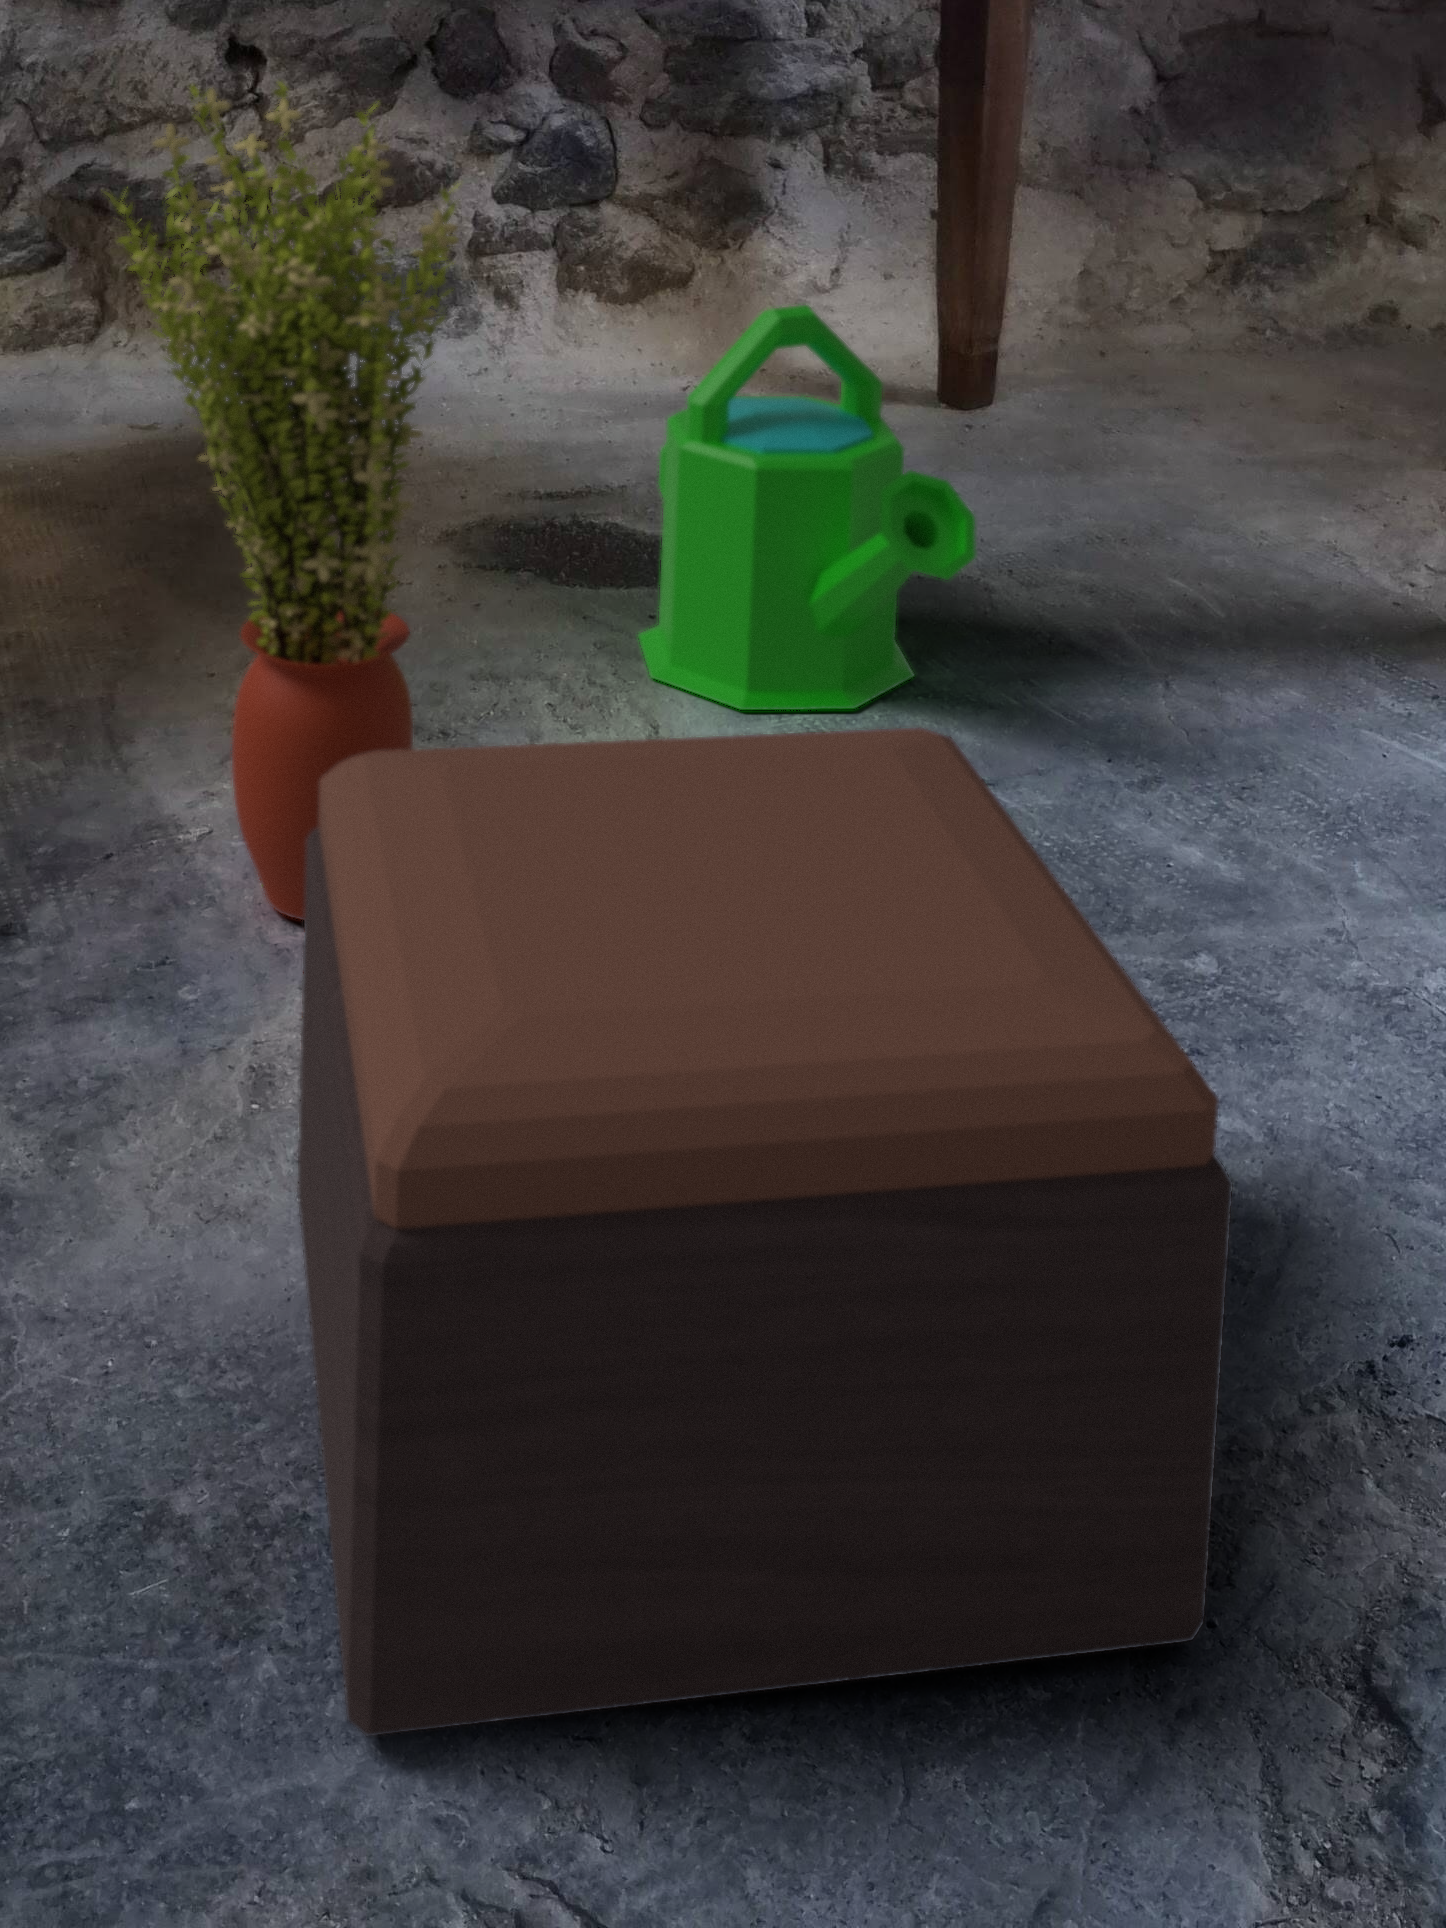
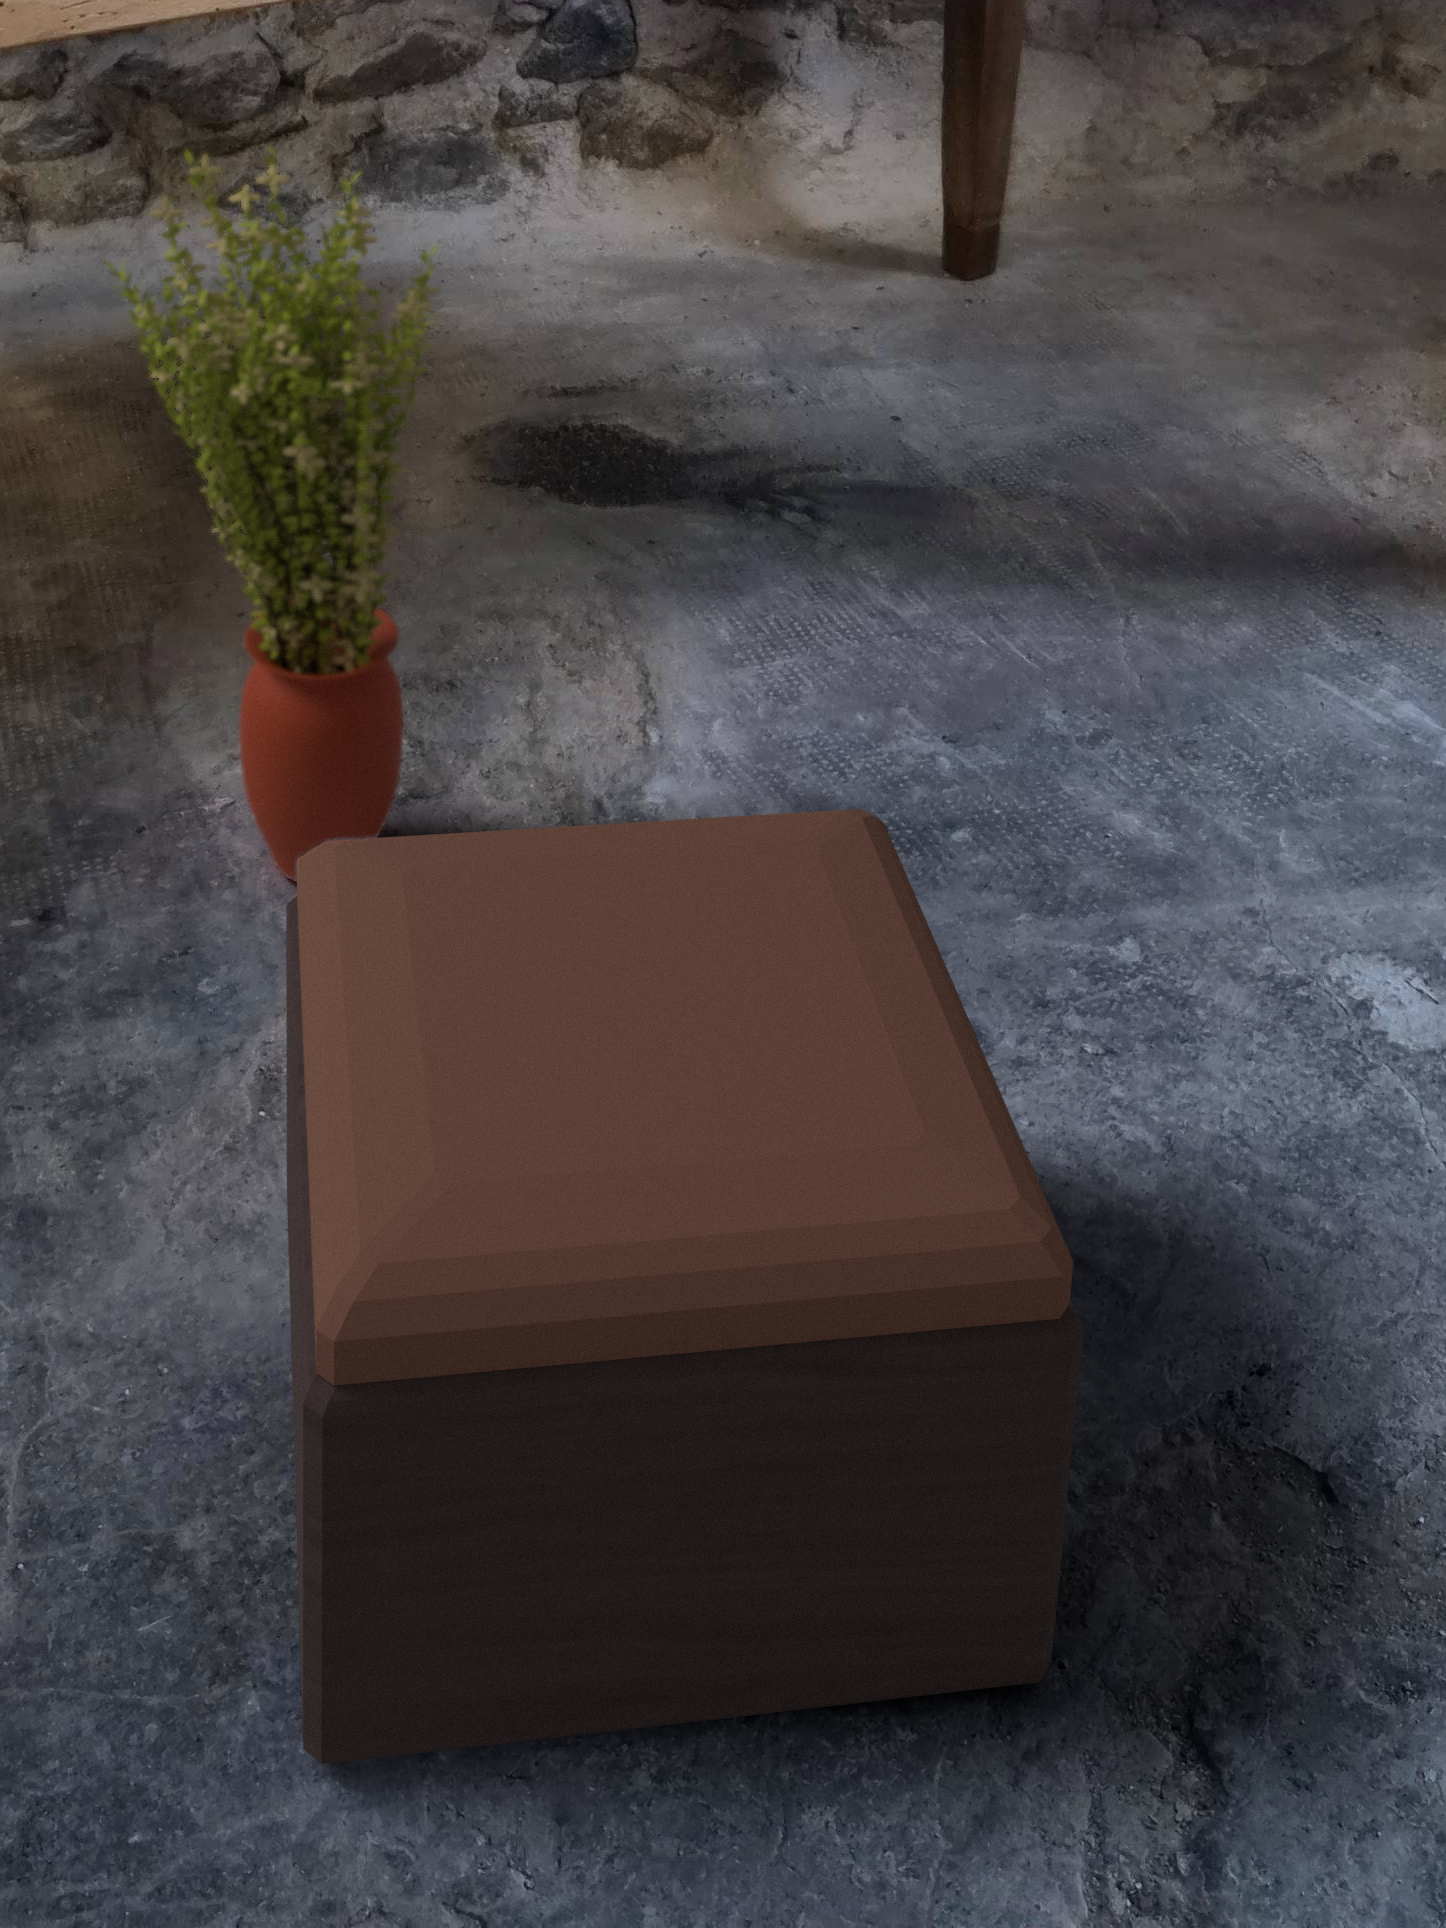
watering can: present [639,305,976,710] -> none [630,267,937,643]

